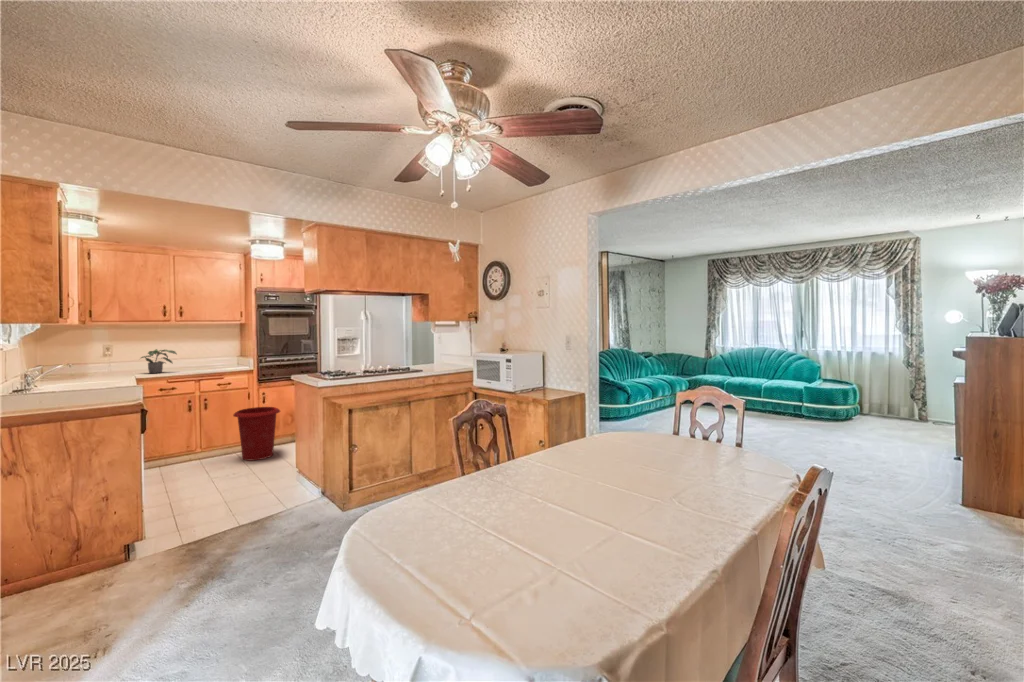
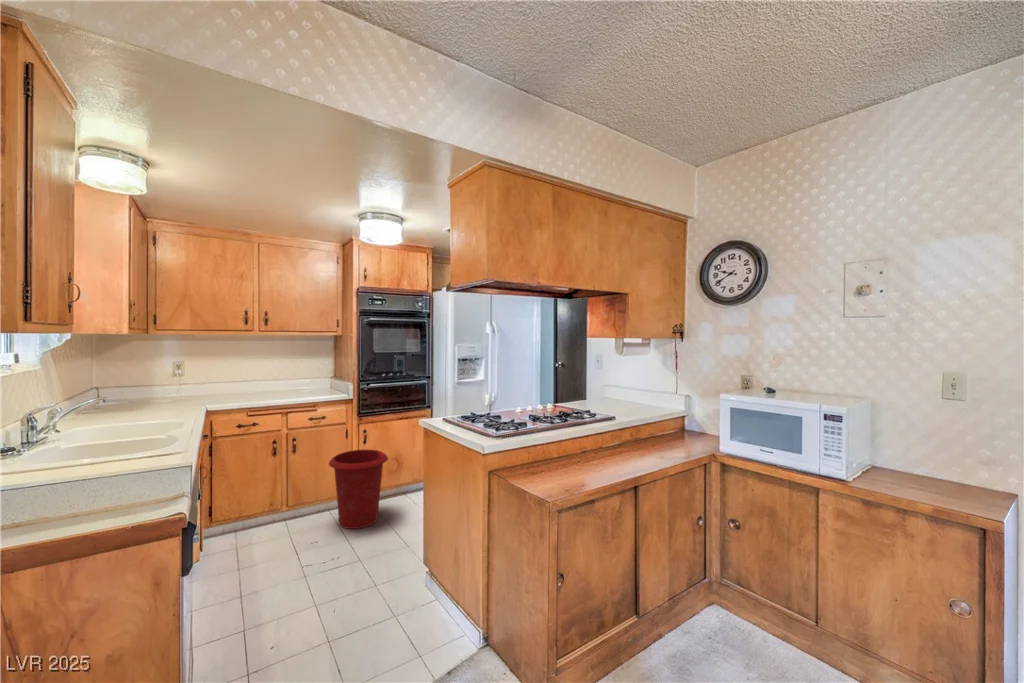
potted plant: present [141,349,177,374] -> none [212,369,260,404]

